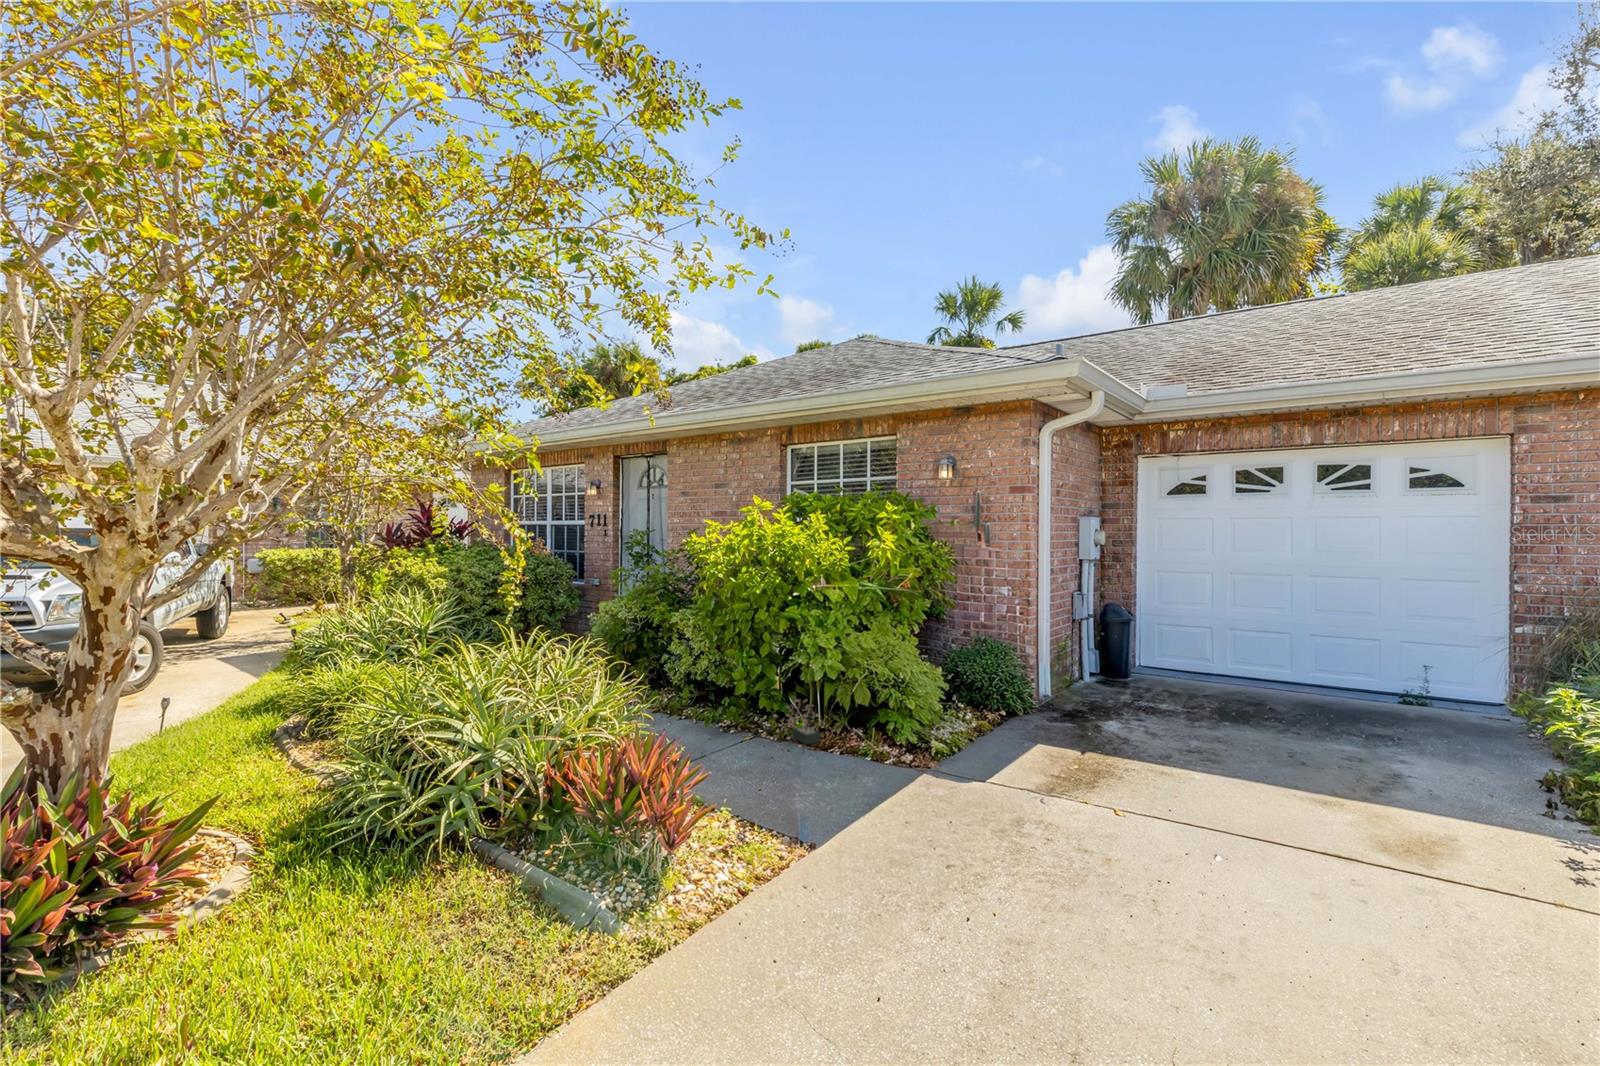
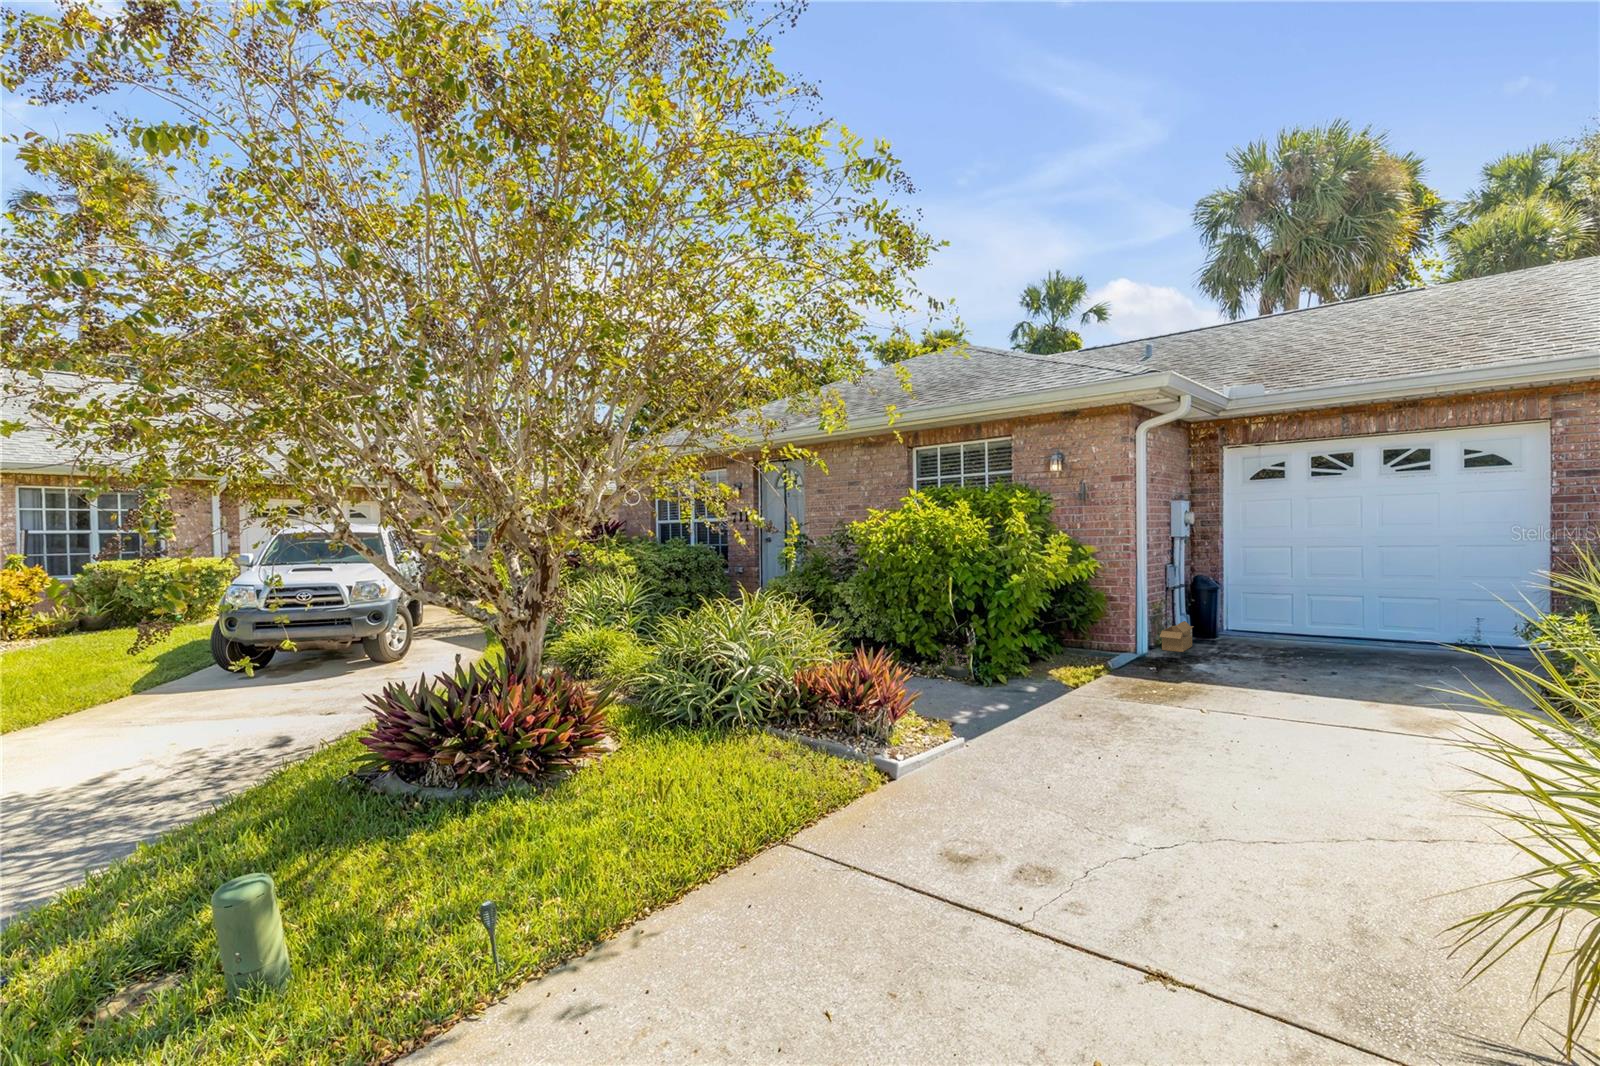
cardboard box: none [1055,663,1102,702] -> present [1157,621,1193,652]

